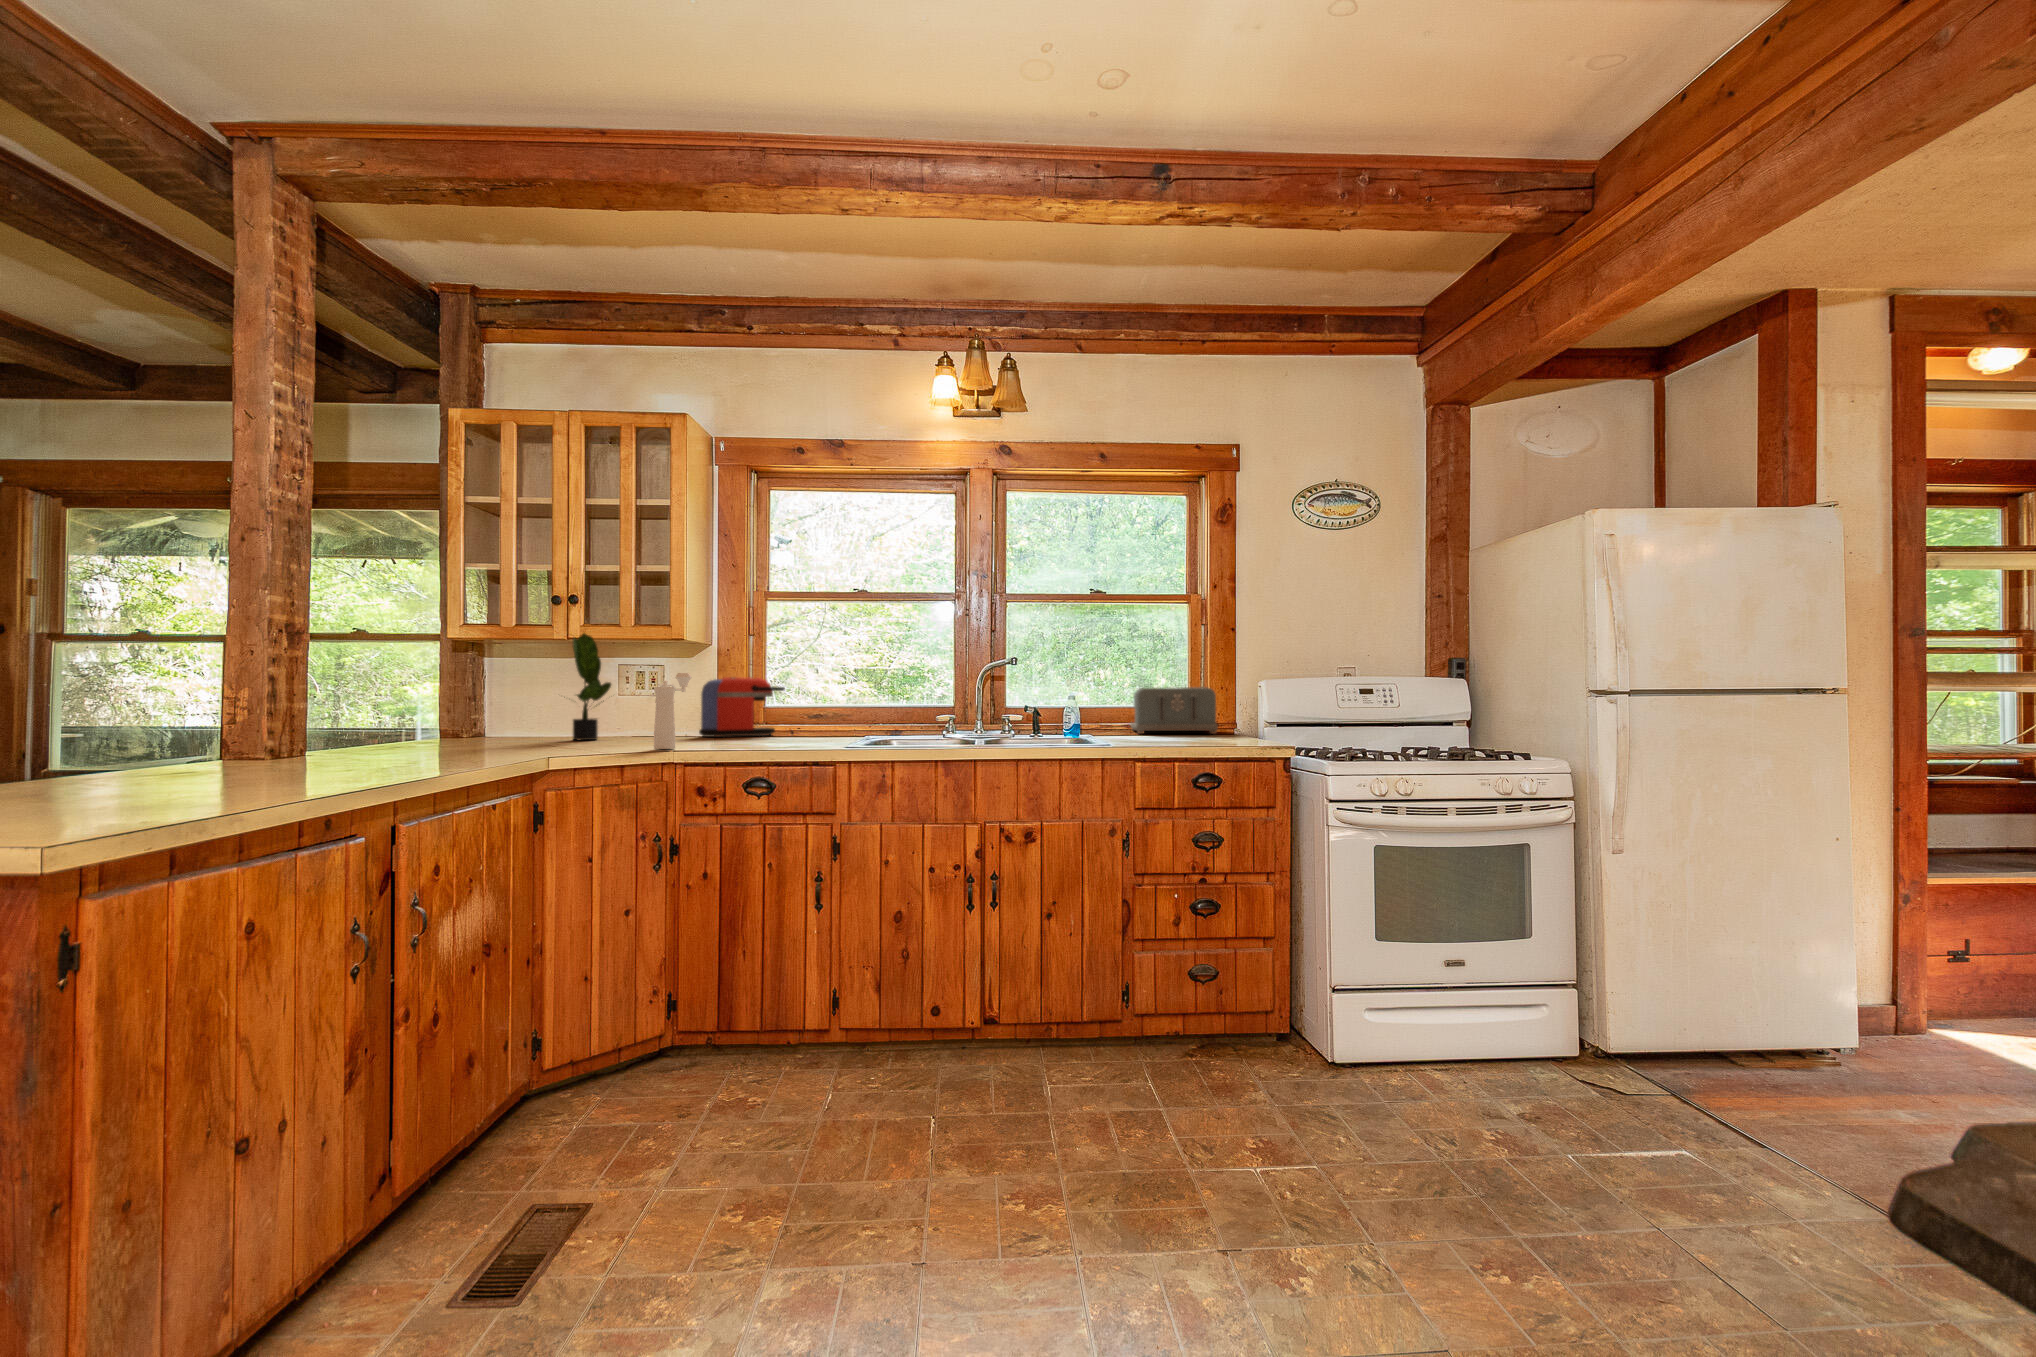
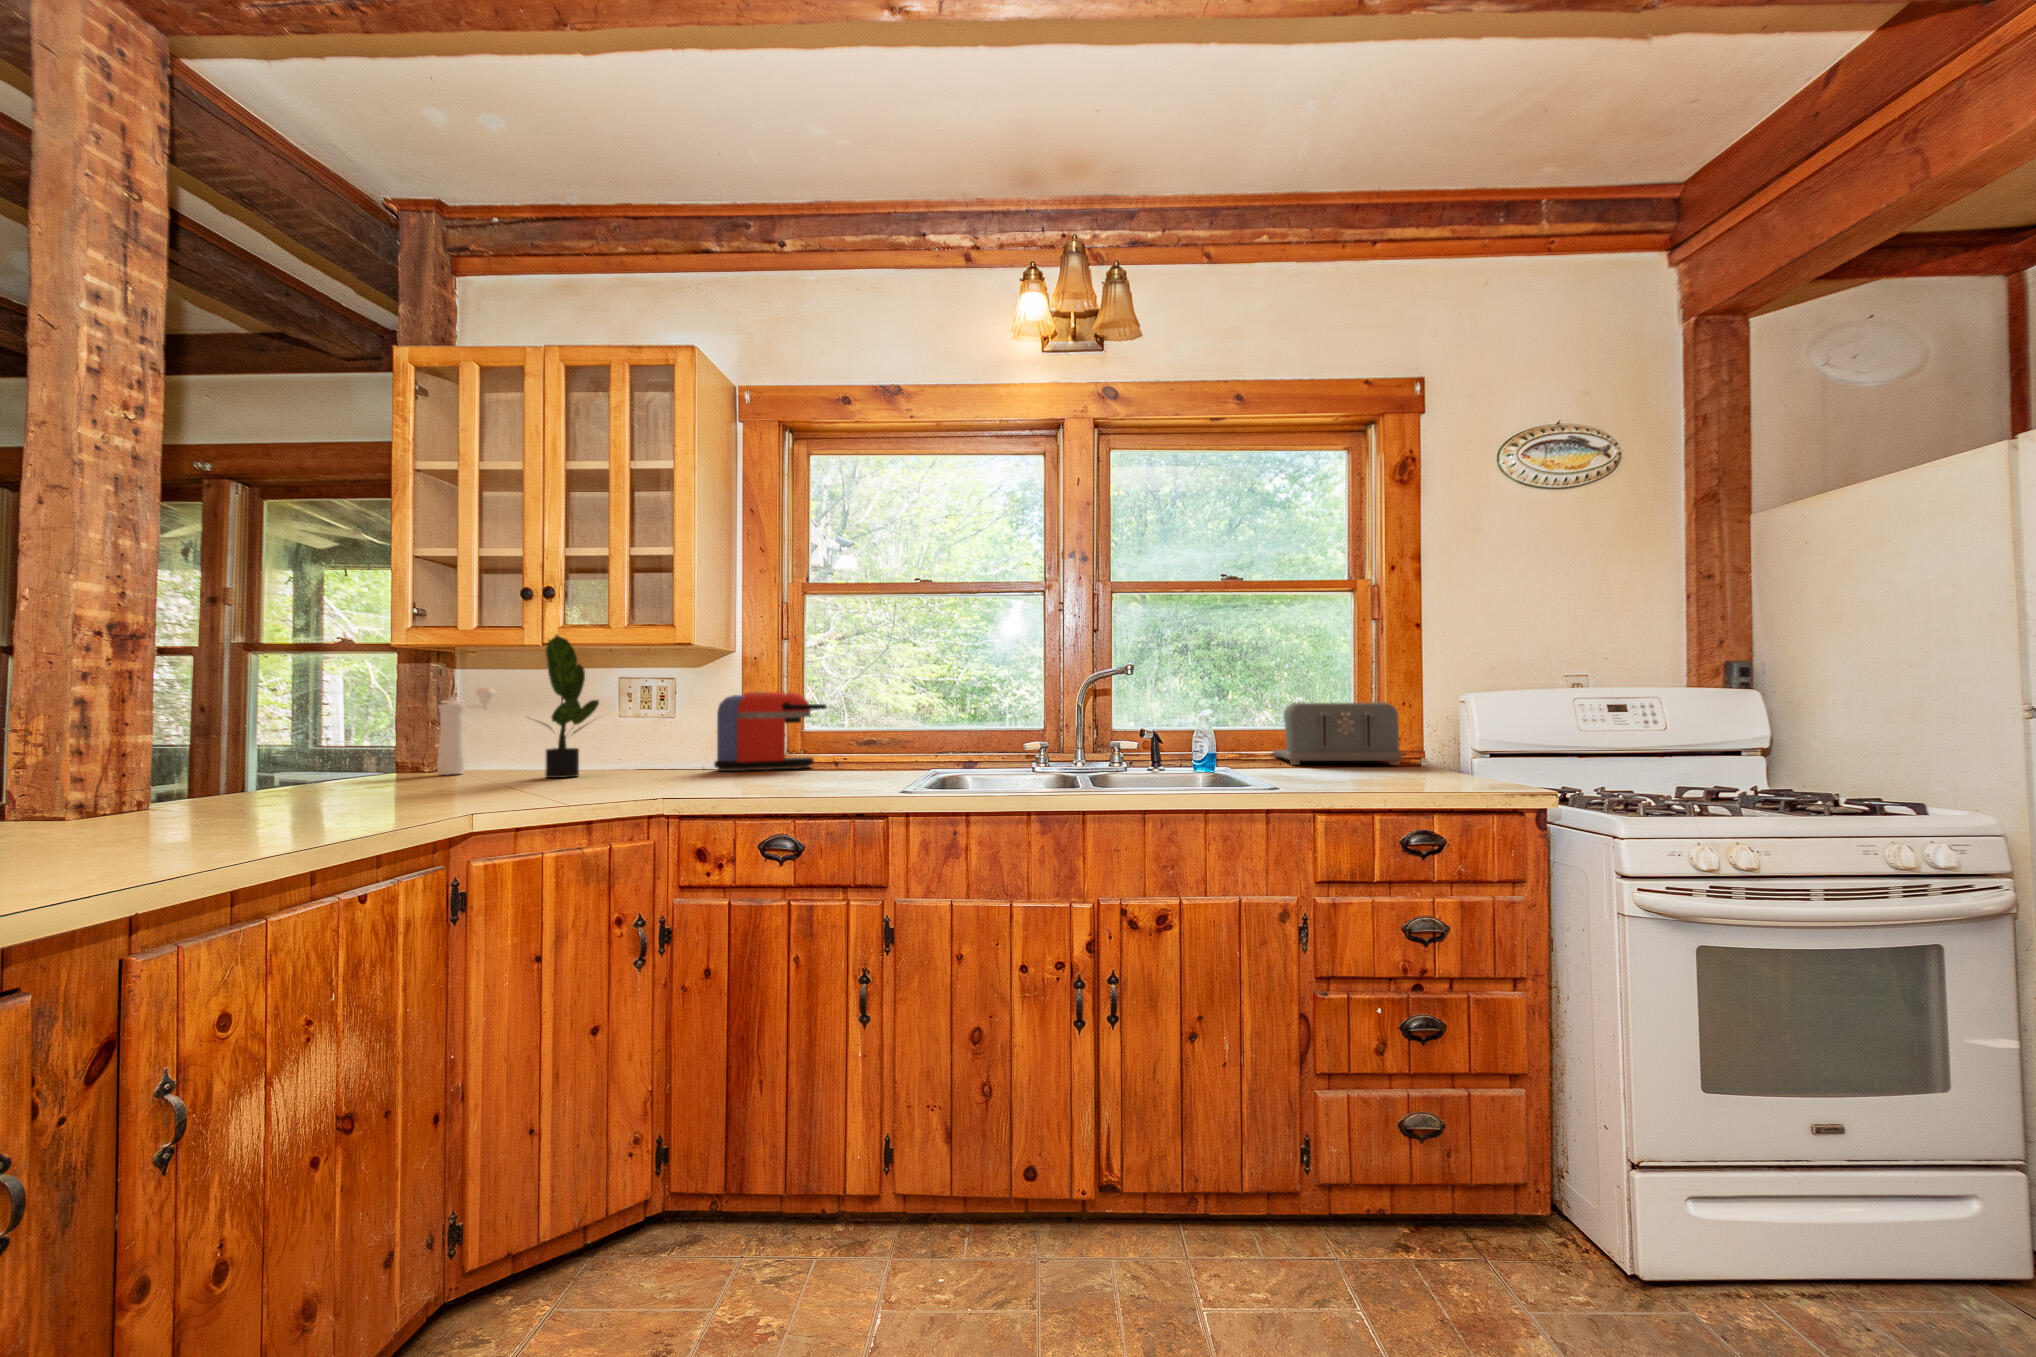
pepper mill: present [654,673,692,749] -> present [437,688,495,775]

